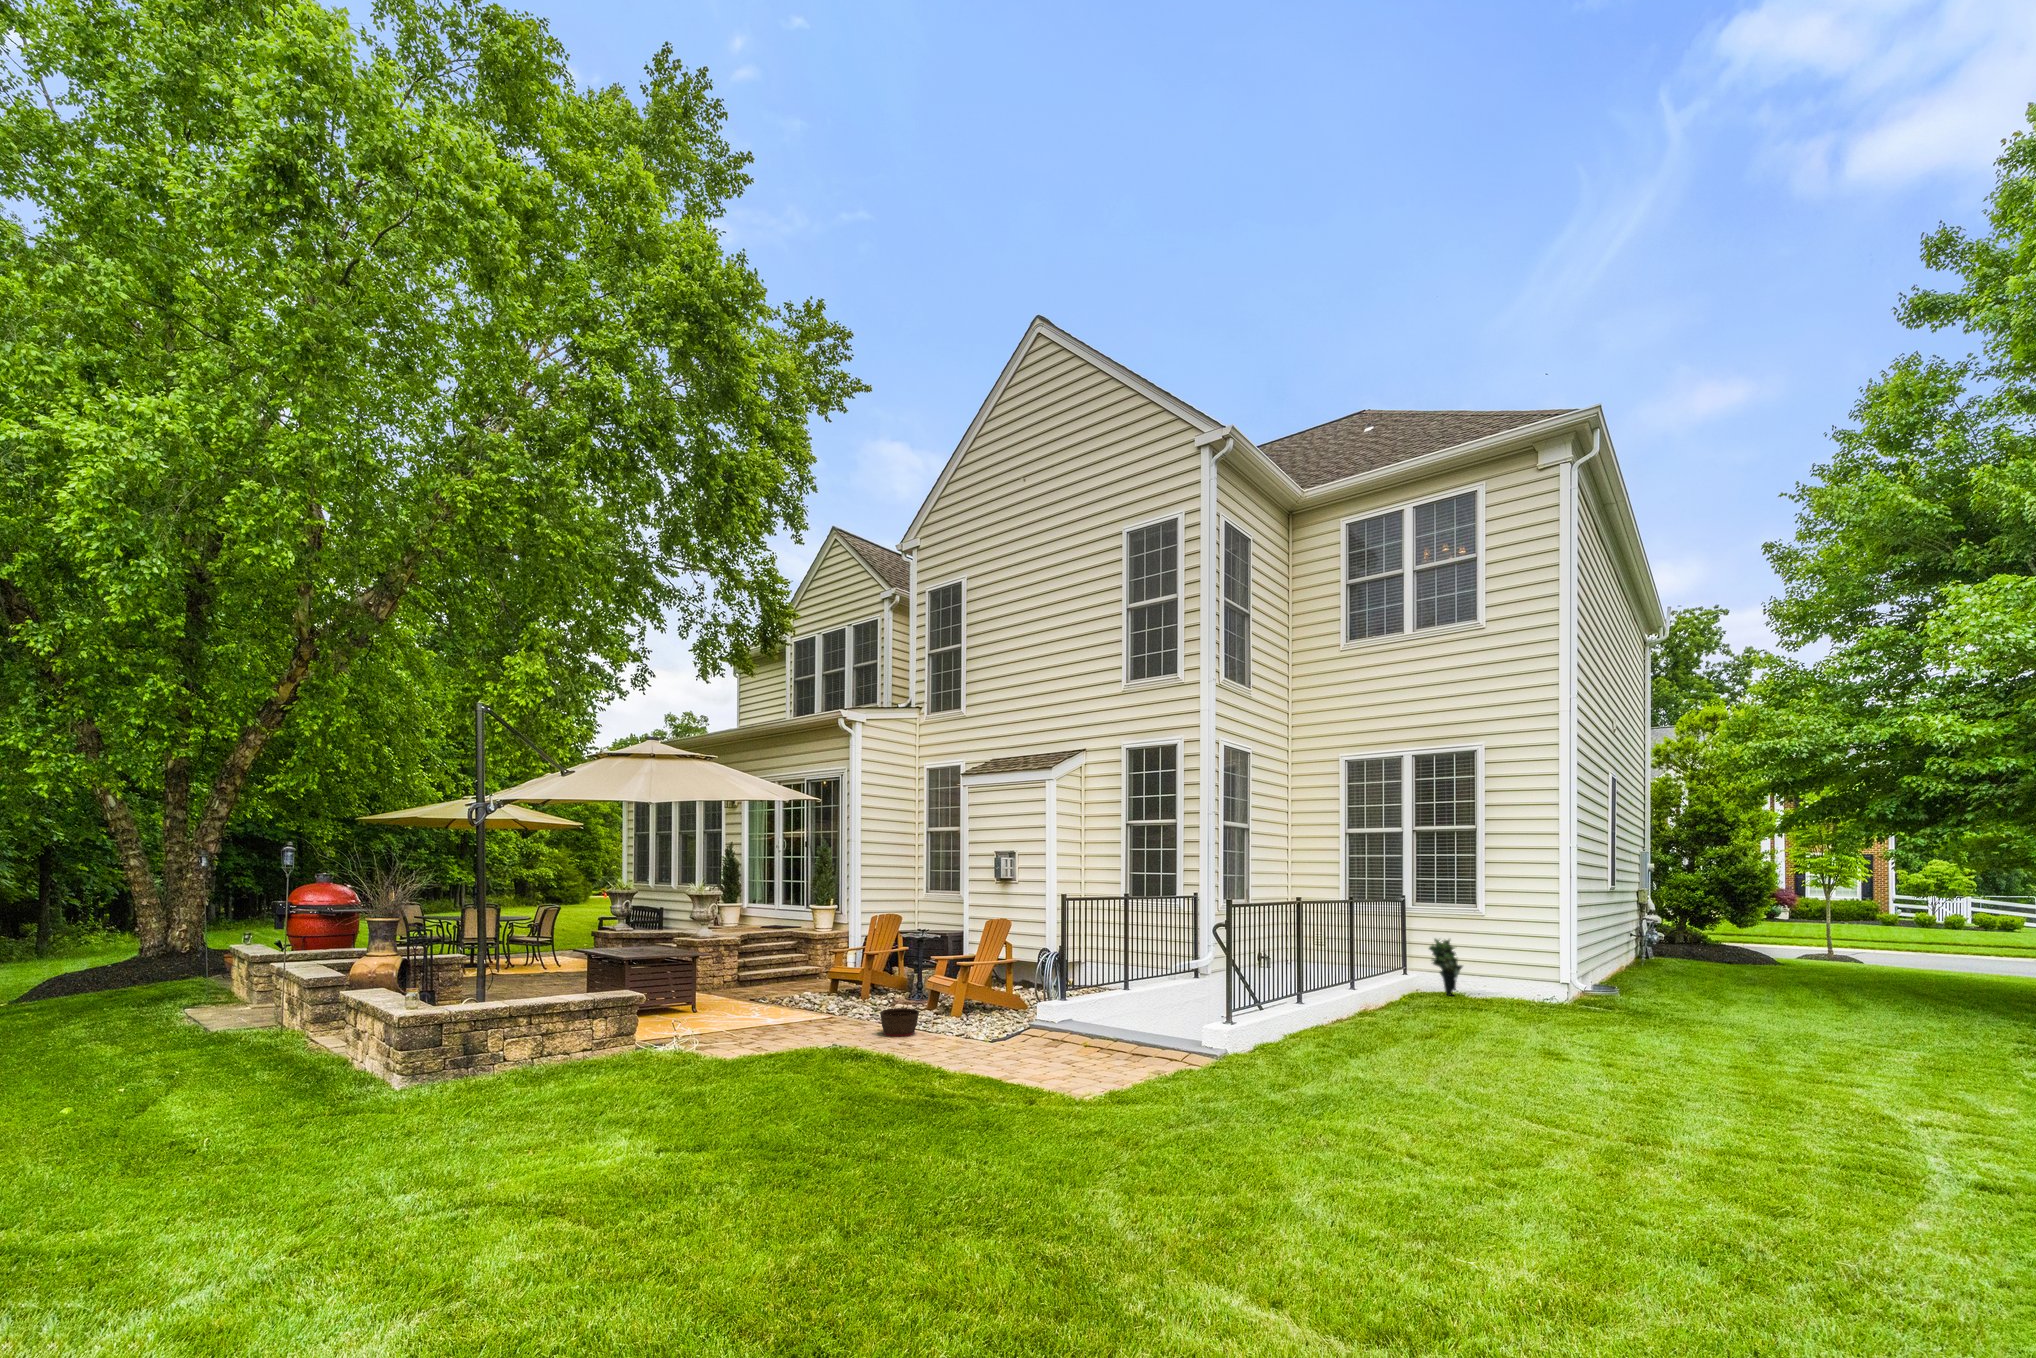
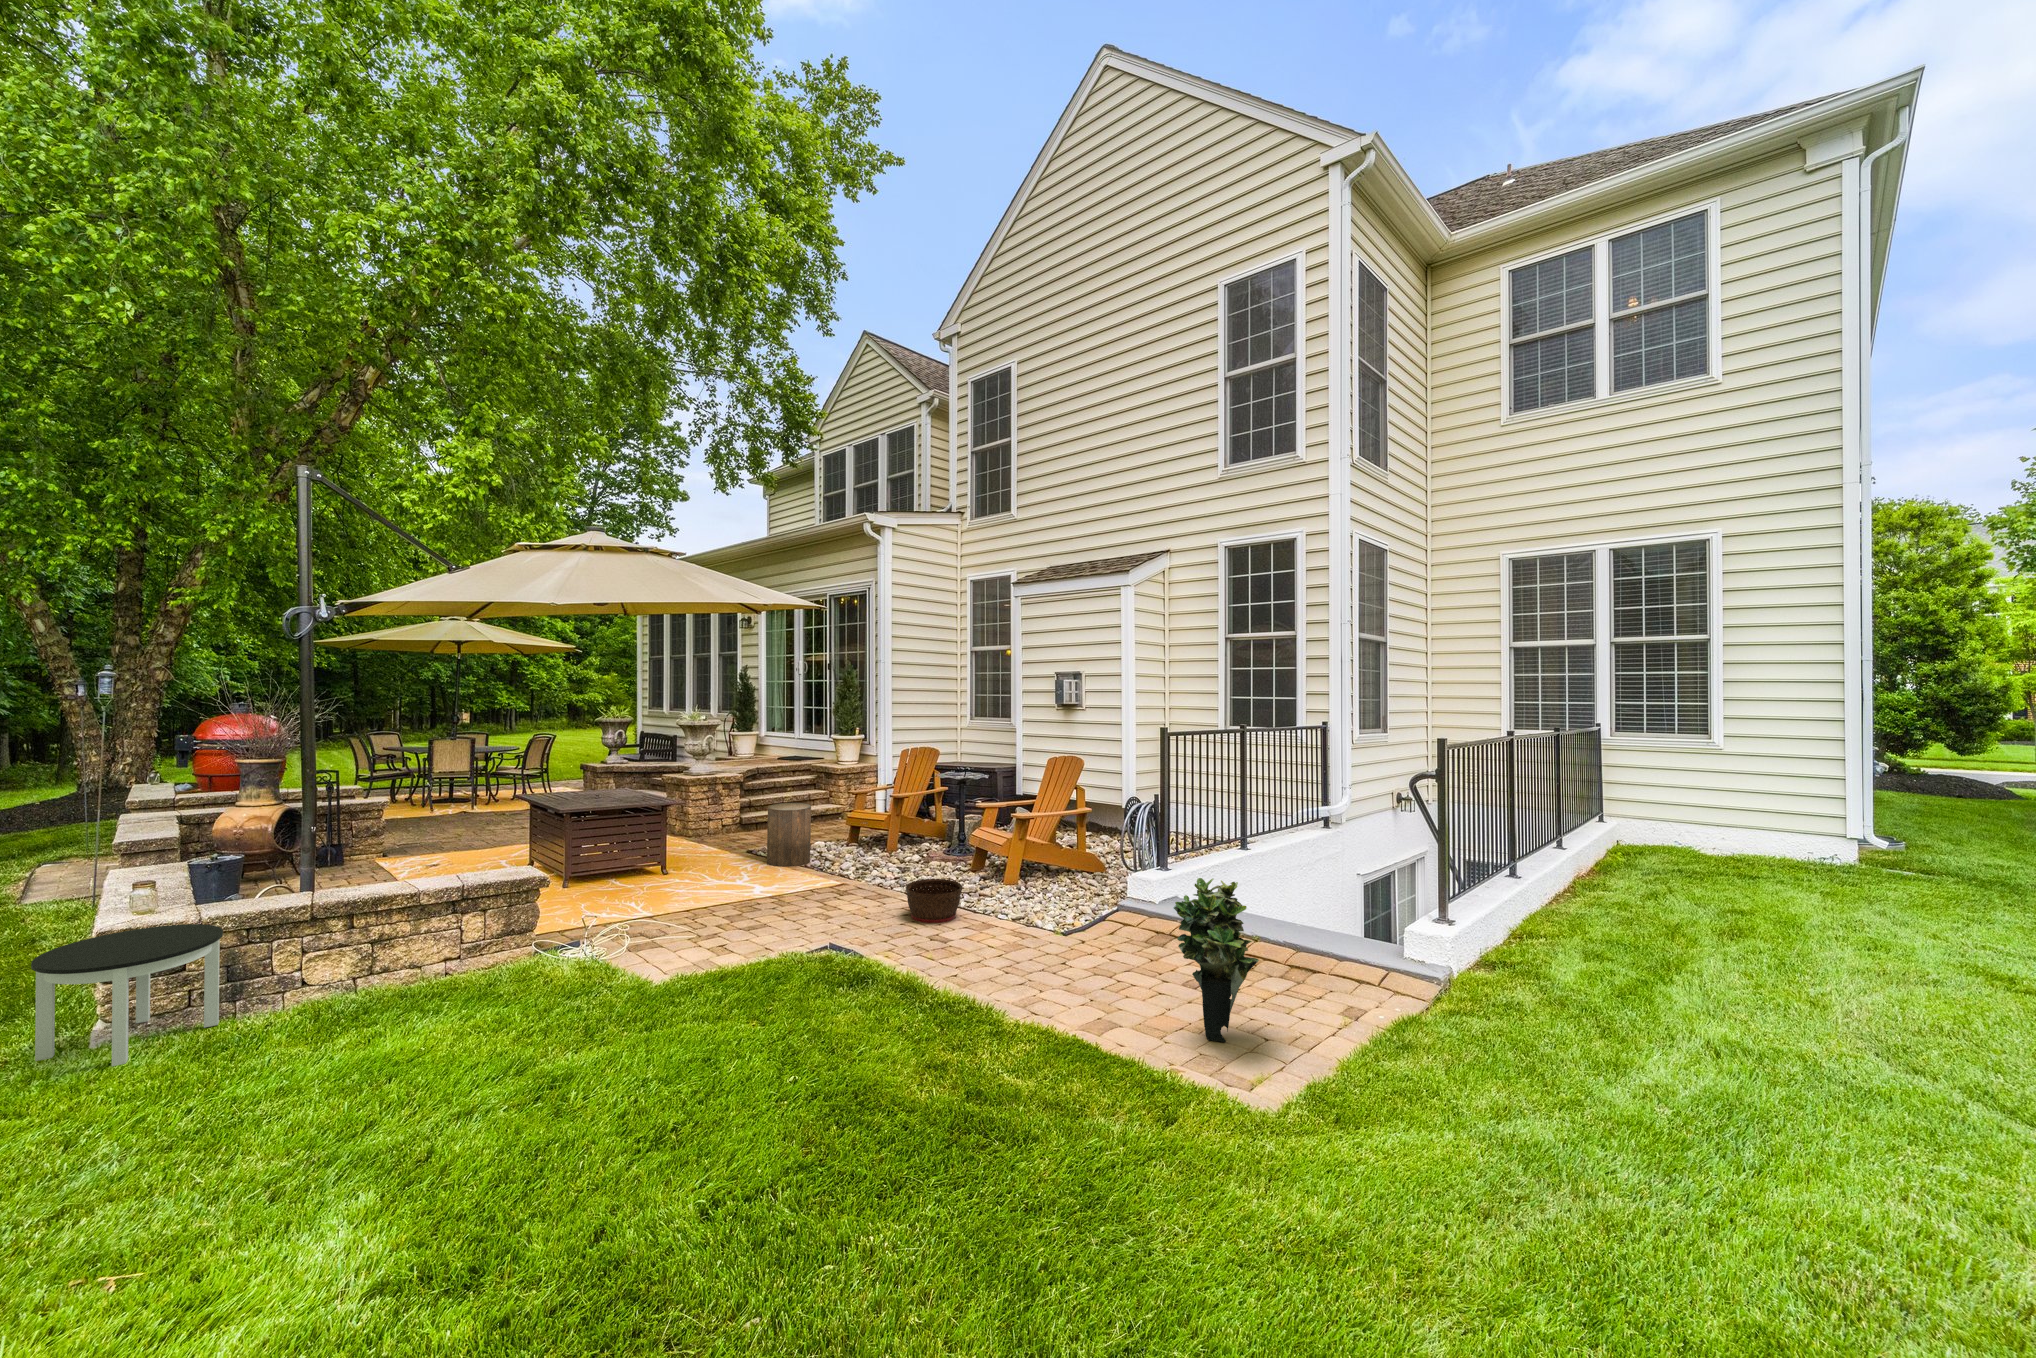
potted plant: present [1429,939,1462,996] -> present [1174,878,1259,1042]
stool: none [769,960,804,1010] -> present [767,803,811,867]
round table: none [443,1018,522,1085] -> present [31,924,223,1066]

